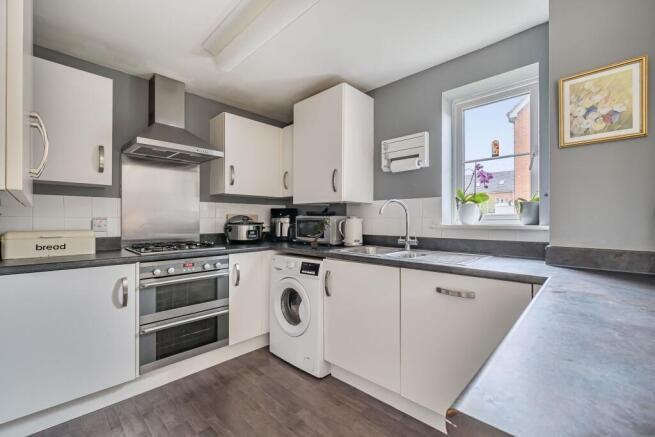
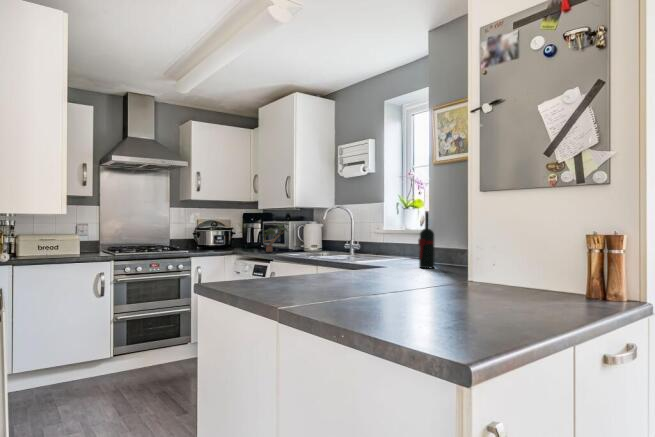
wine bottle: none [591,200,619,279] -> present [418,211,435,268]

